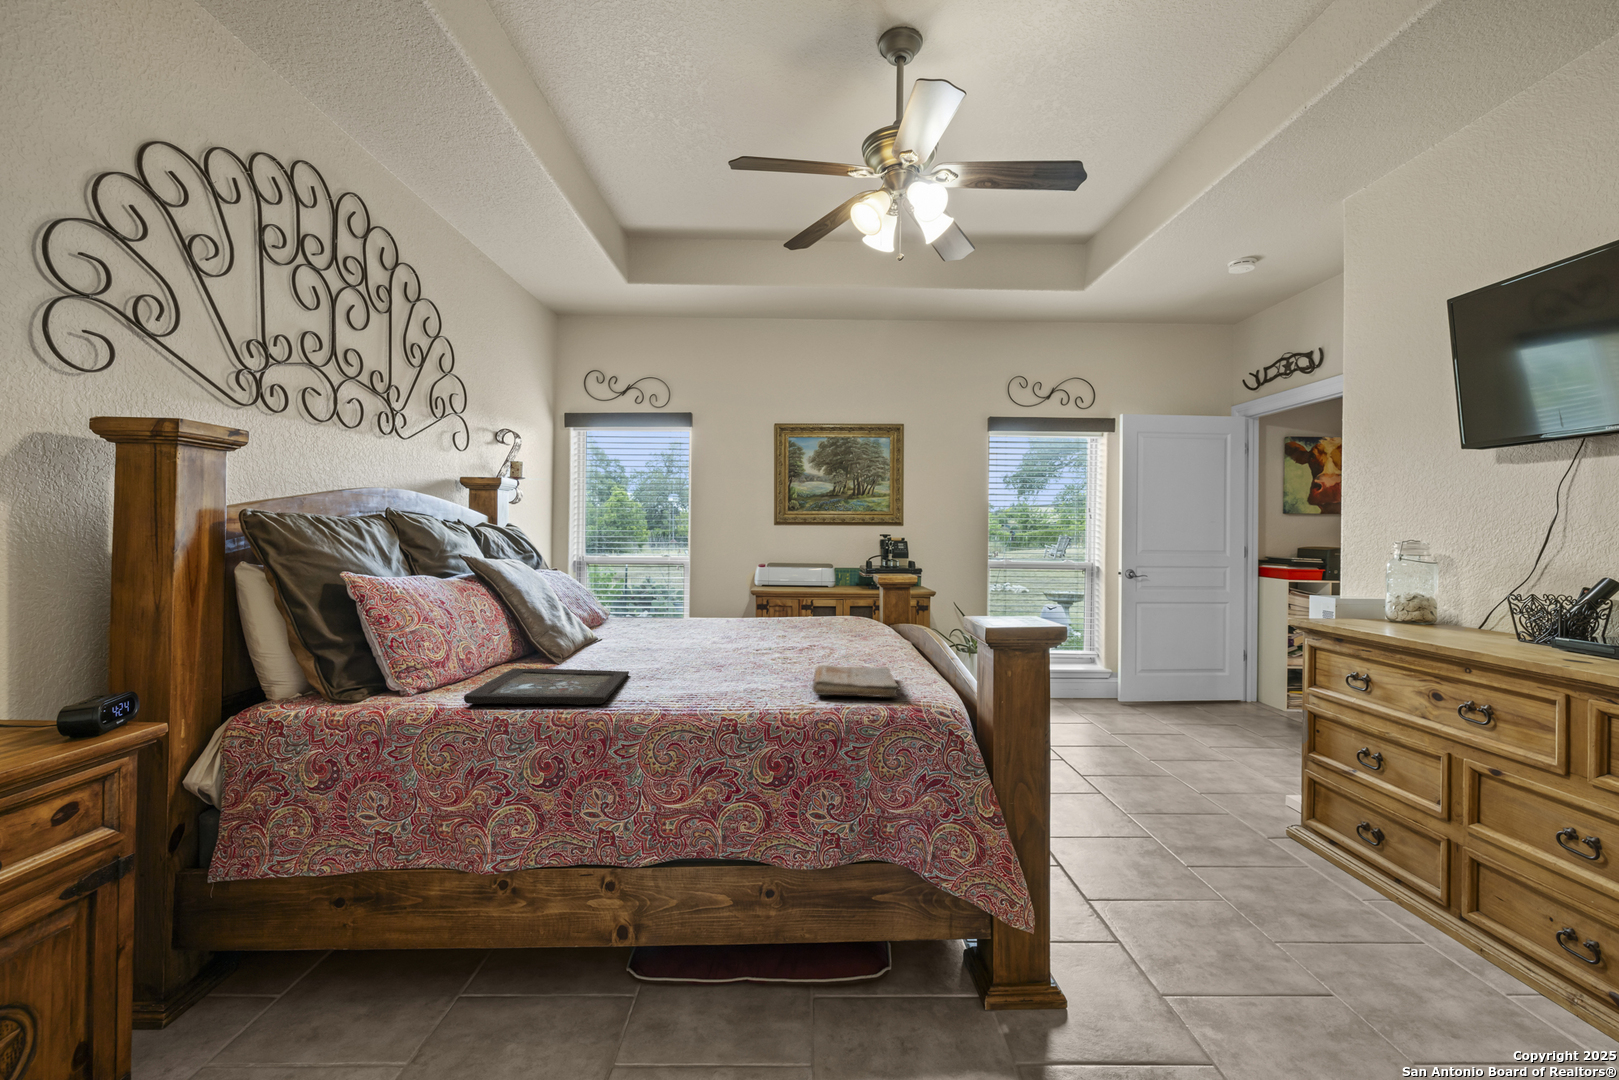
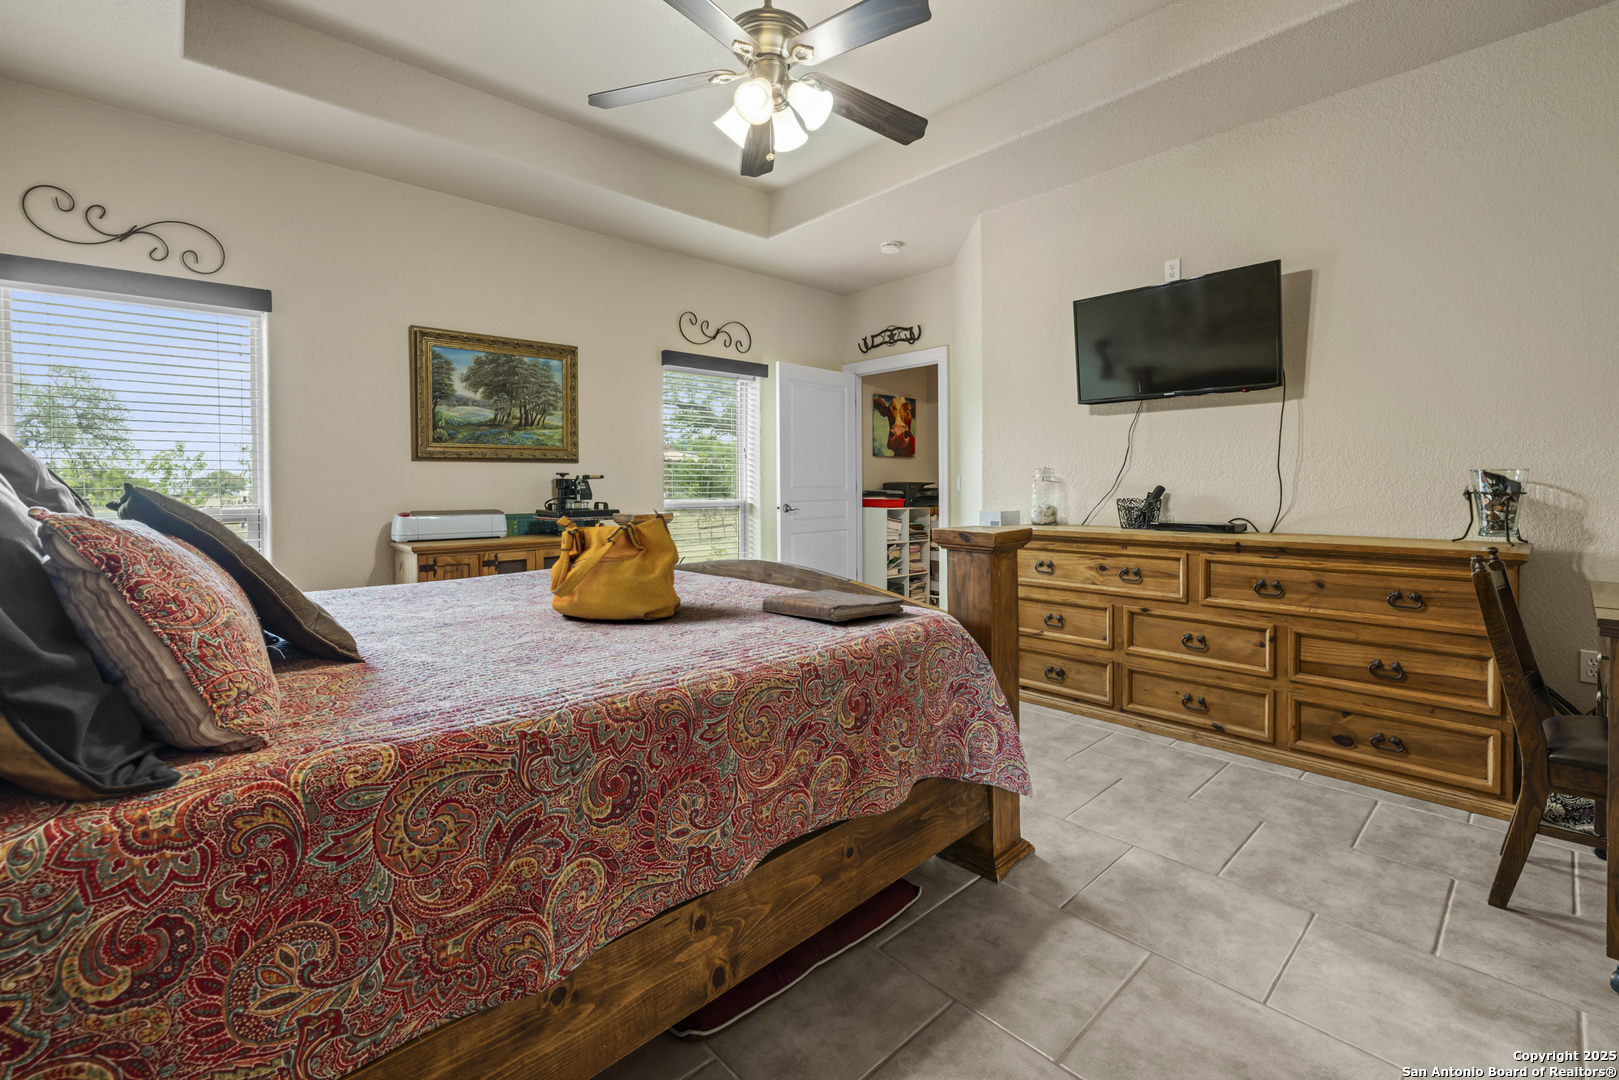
handbag: none [669,585,767,670] -> present [550,509,681,620]
tray: present [464,668,629,705] -> none [351,639,643,722]

